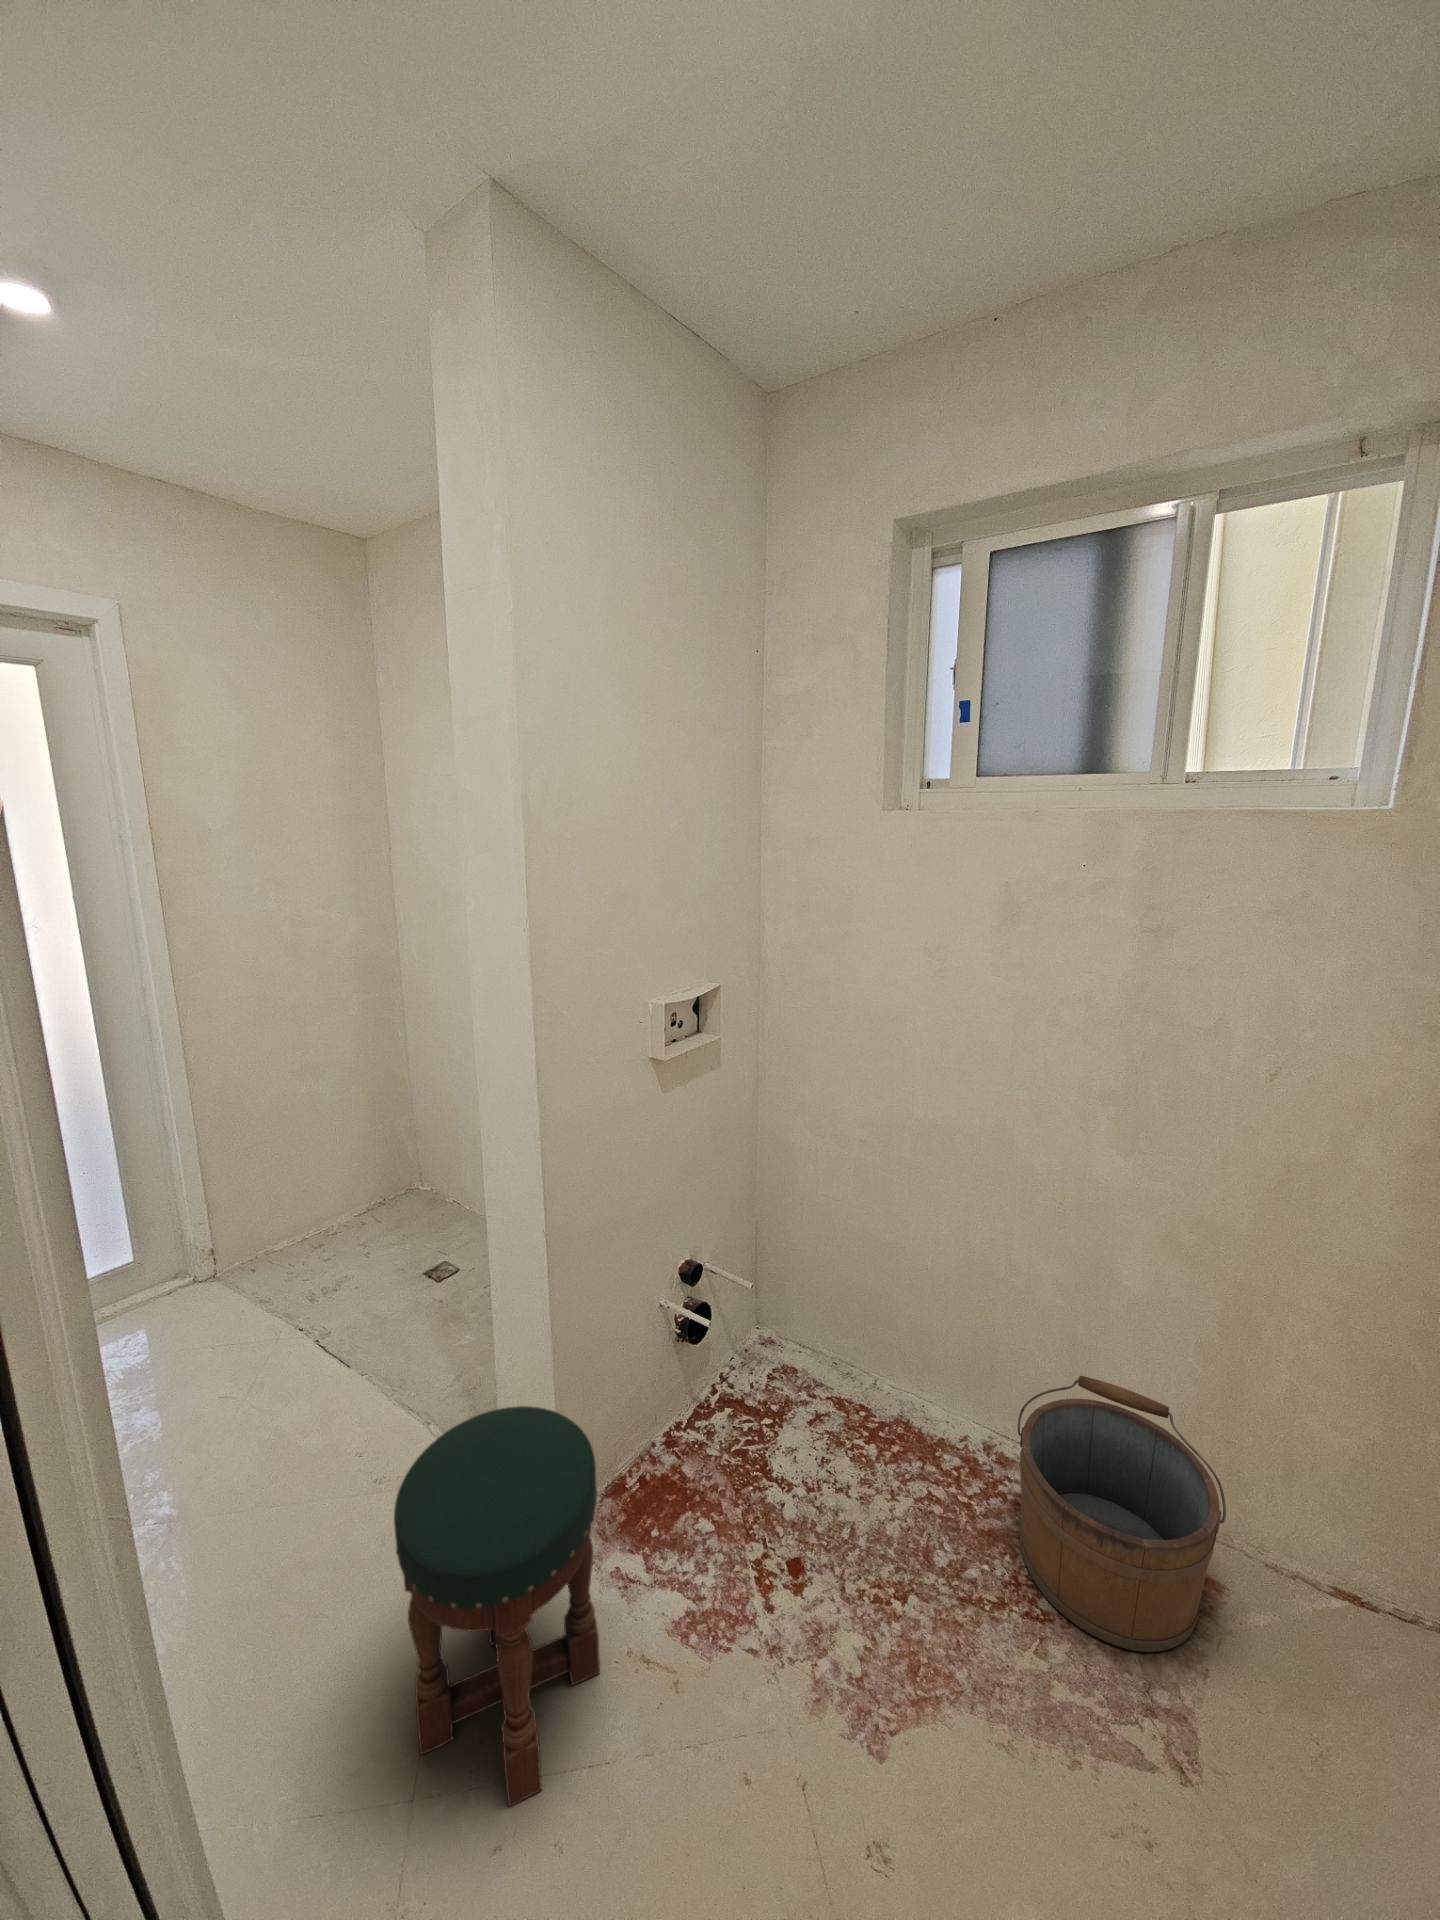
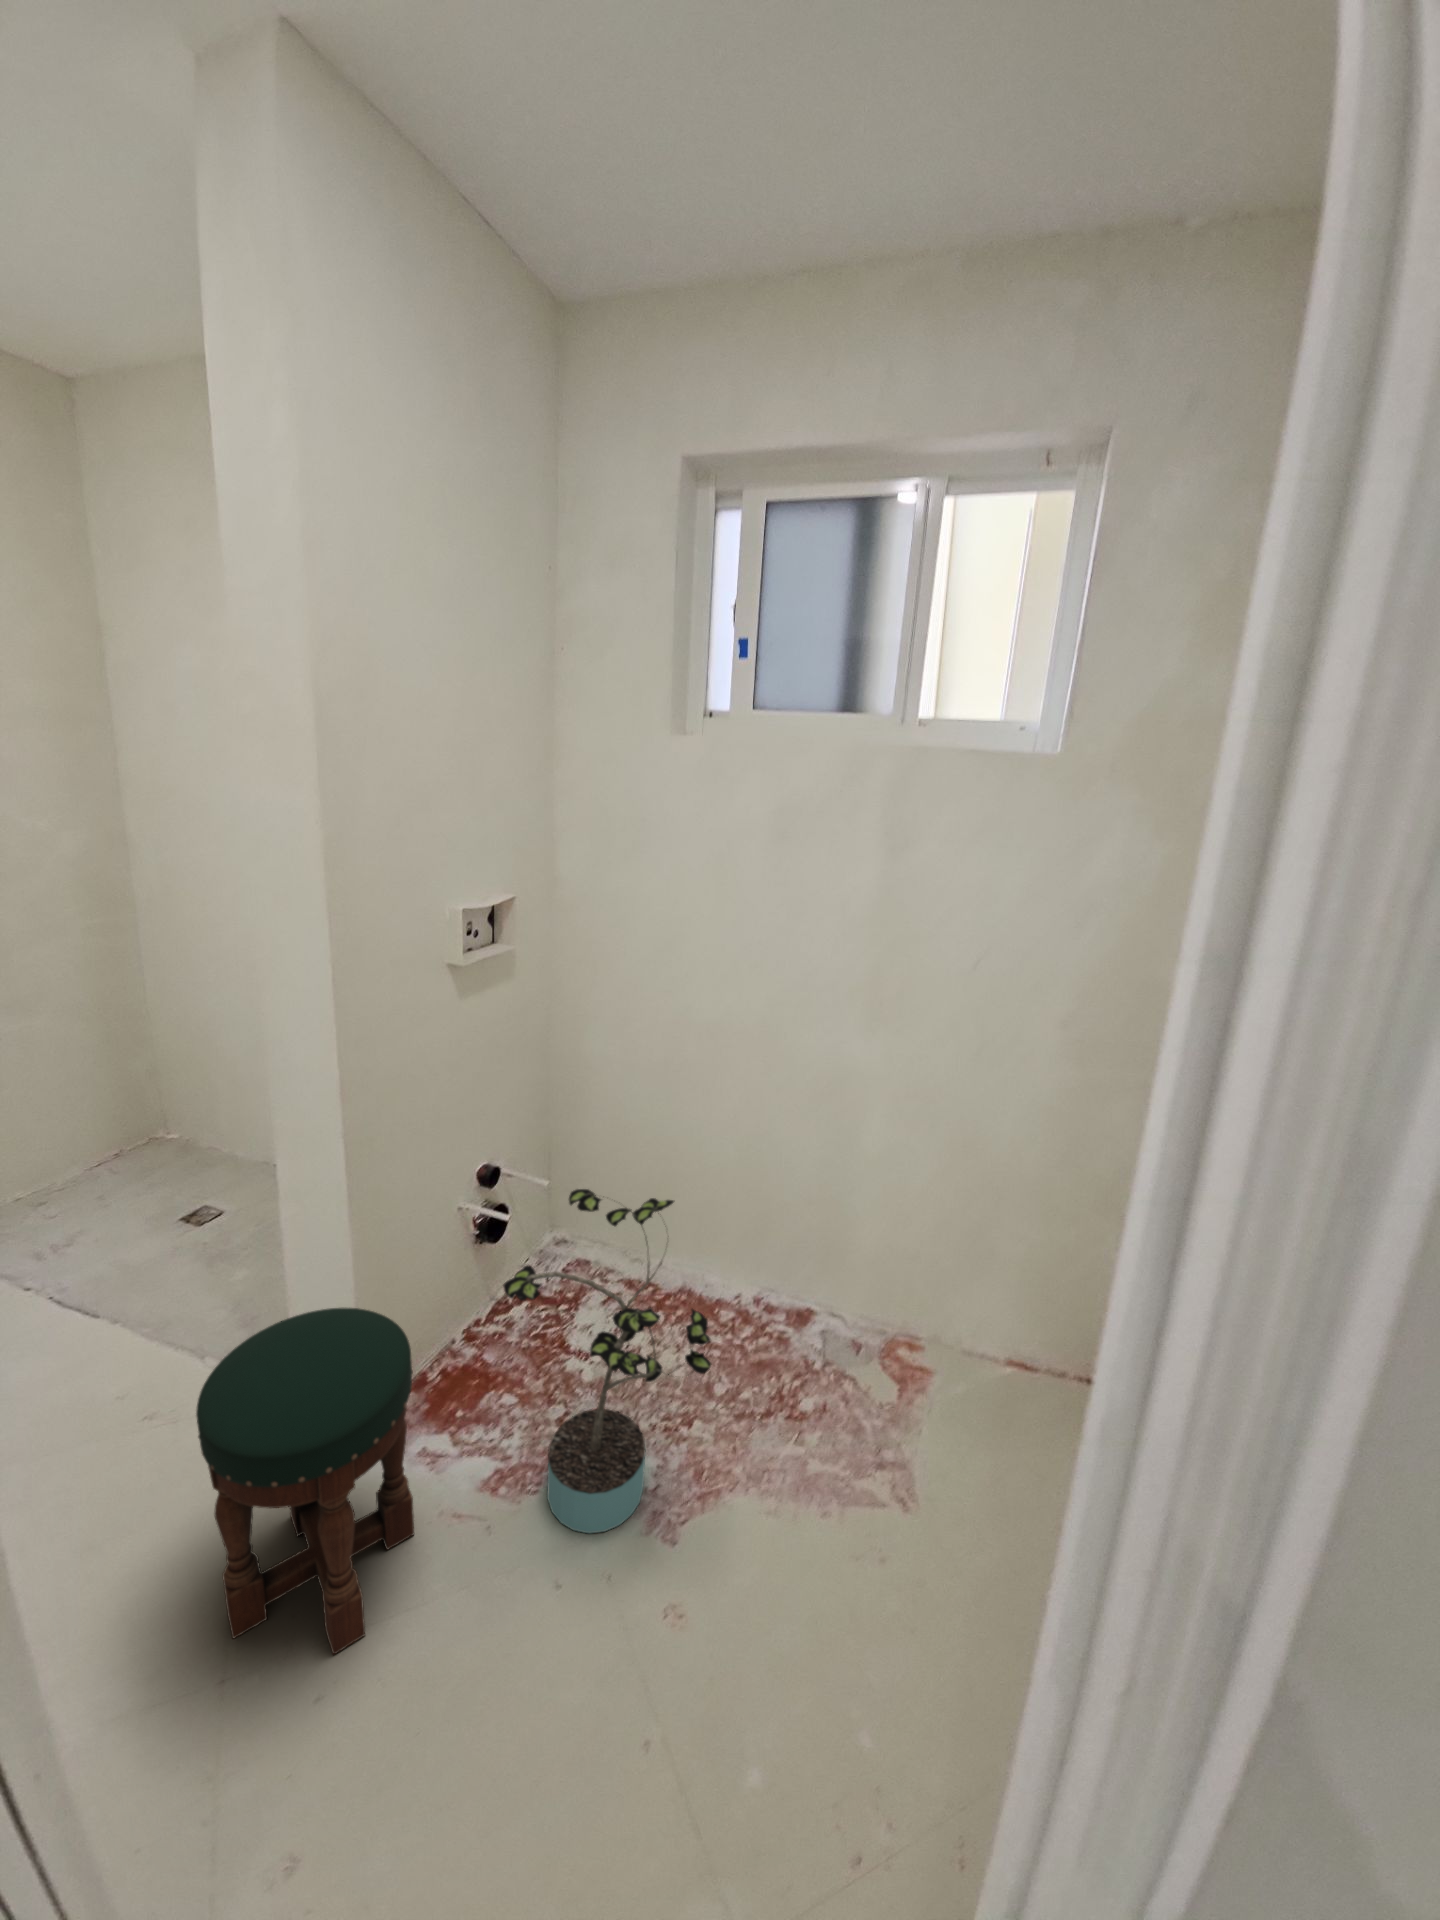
potted plant: none [688,1306,925,1724] -> present [503,1189,712,1533]
bucket: present [1017,1376,1226,1652] -> none [783,1225,936,1426]

